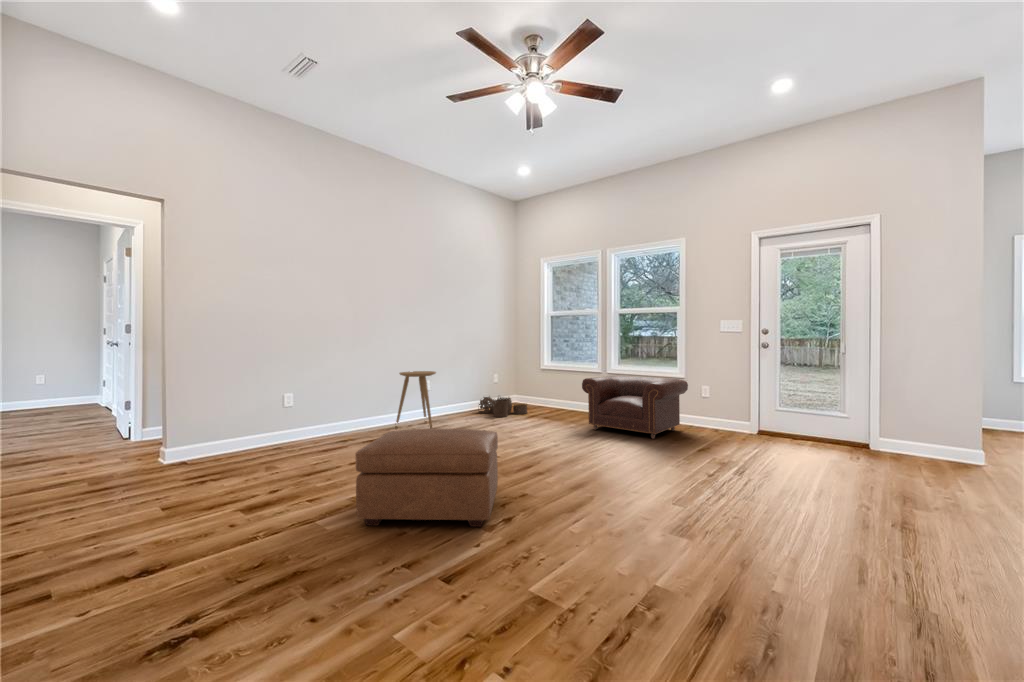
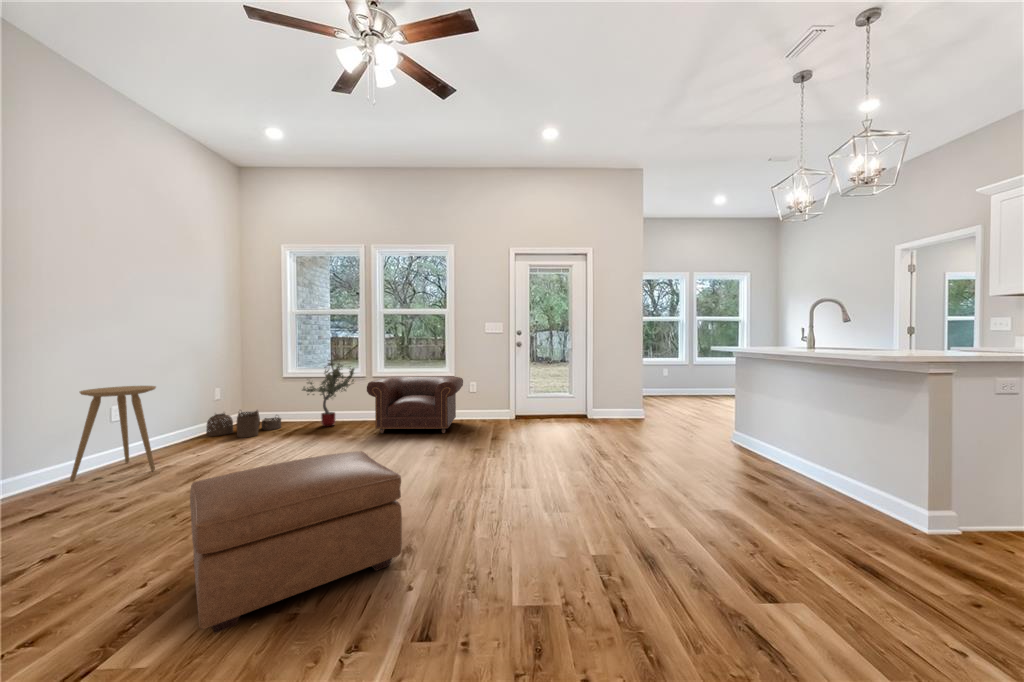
potted tree: none [541,357,583,417] -> present [302,360,354,426]

